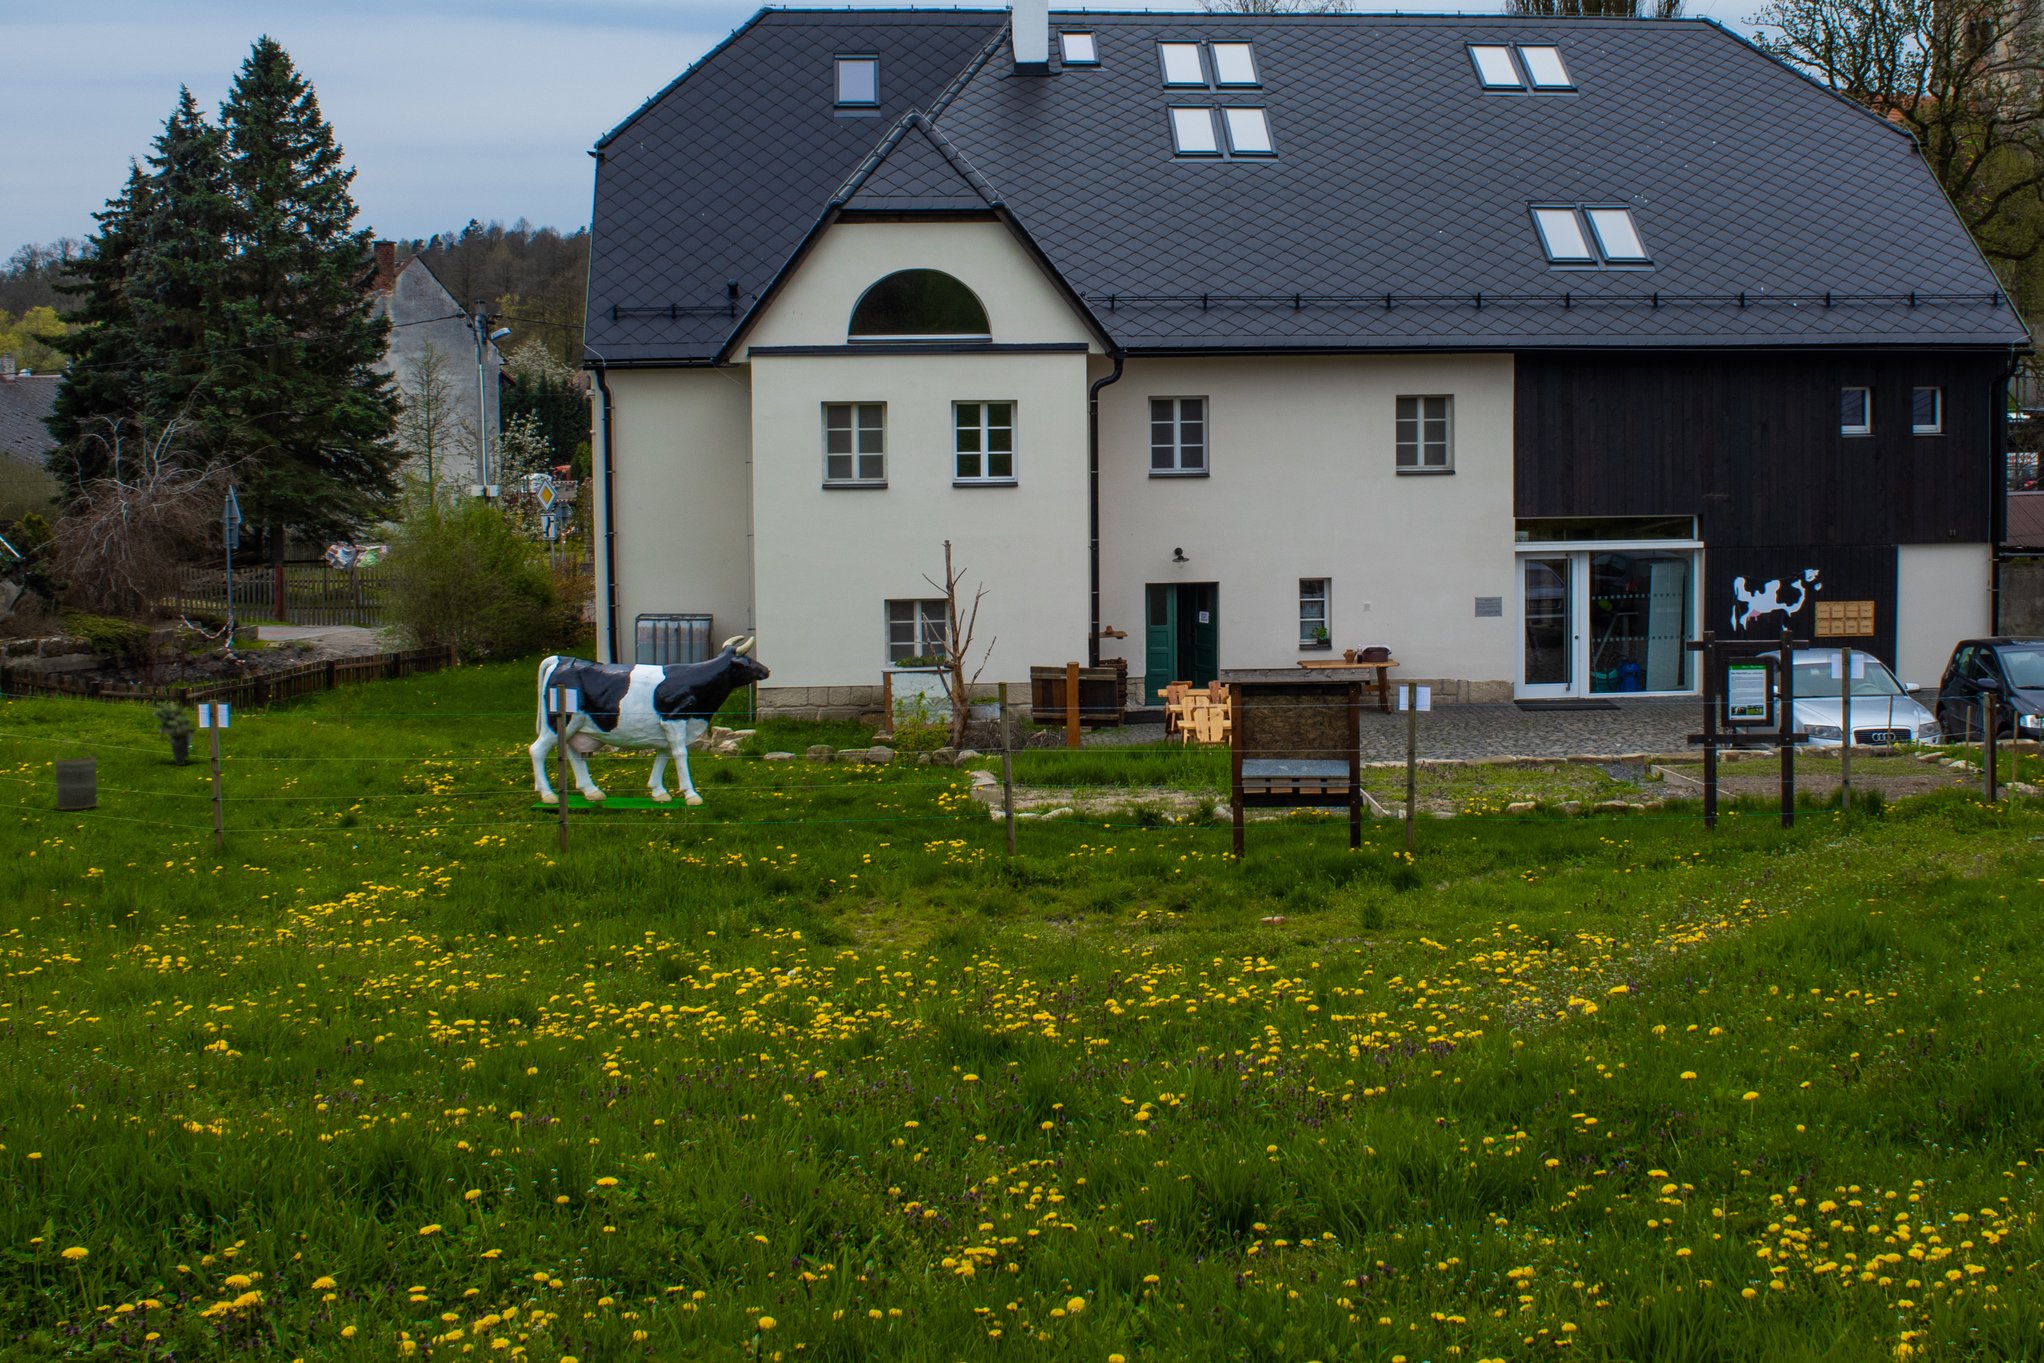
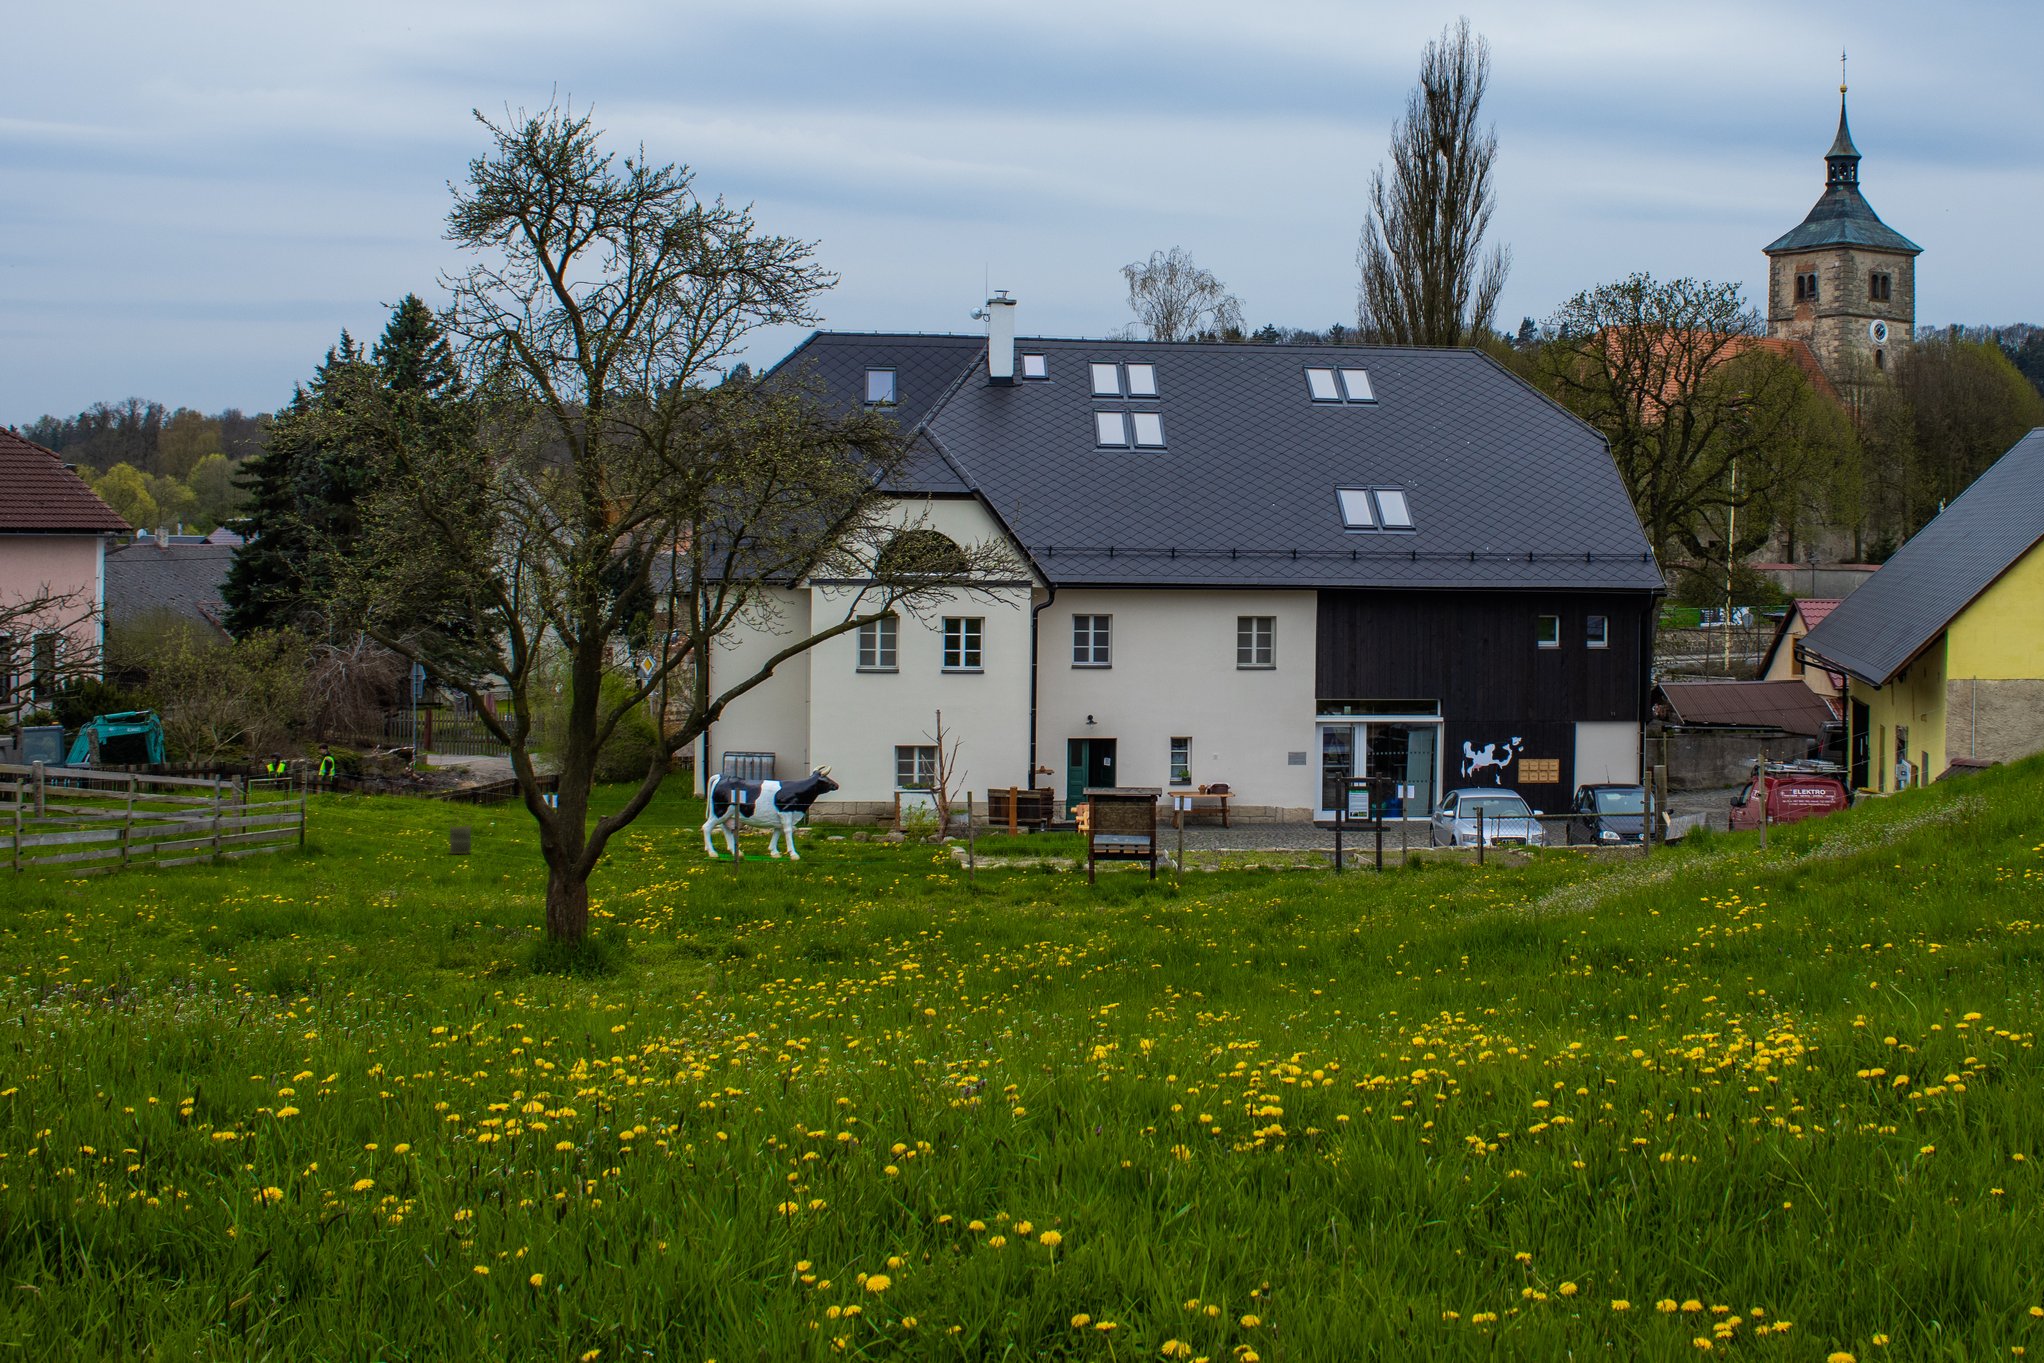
potted plant: present [154,701,196,765] -> none [473,798,497,837]

